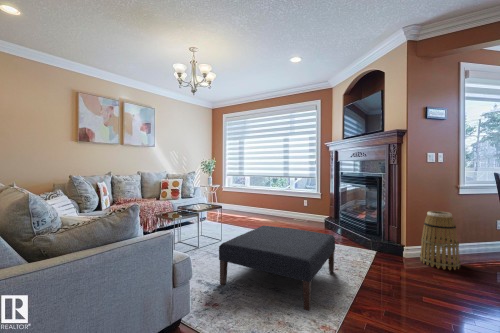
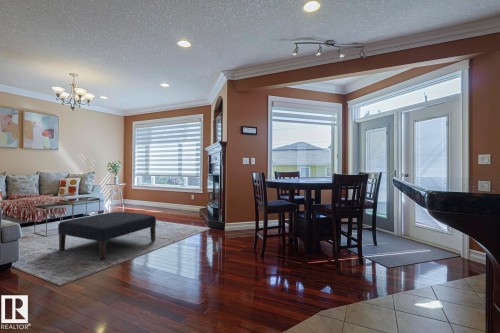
basket: present [420,211,461,270] -> none [228,199,250,238]

